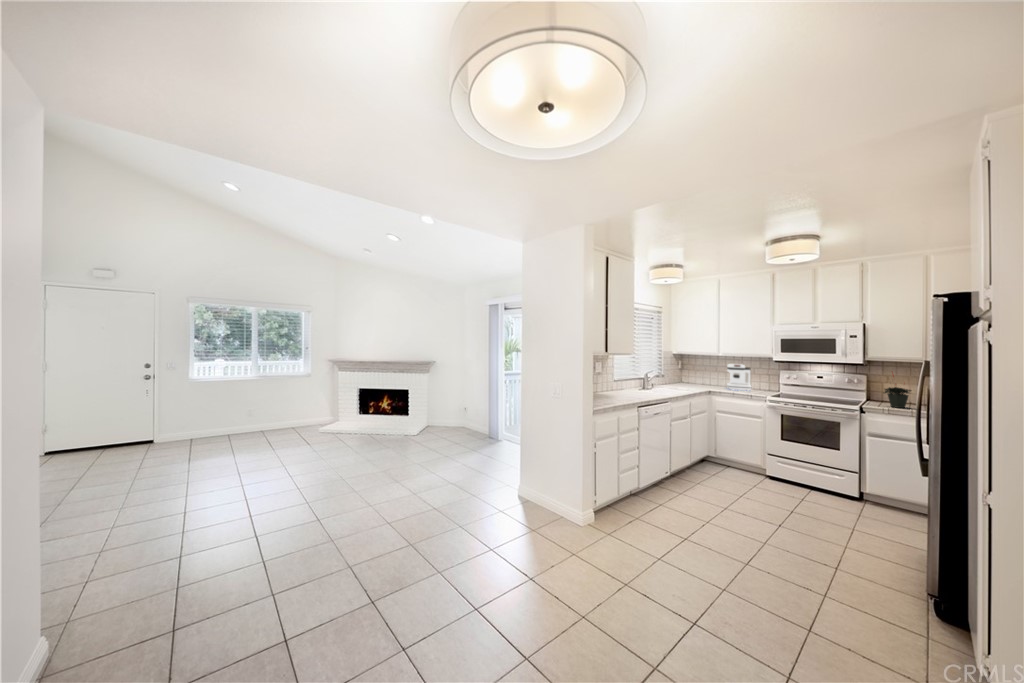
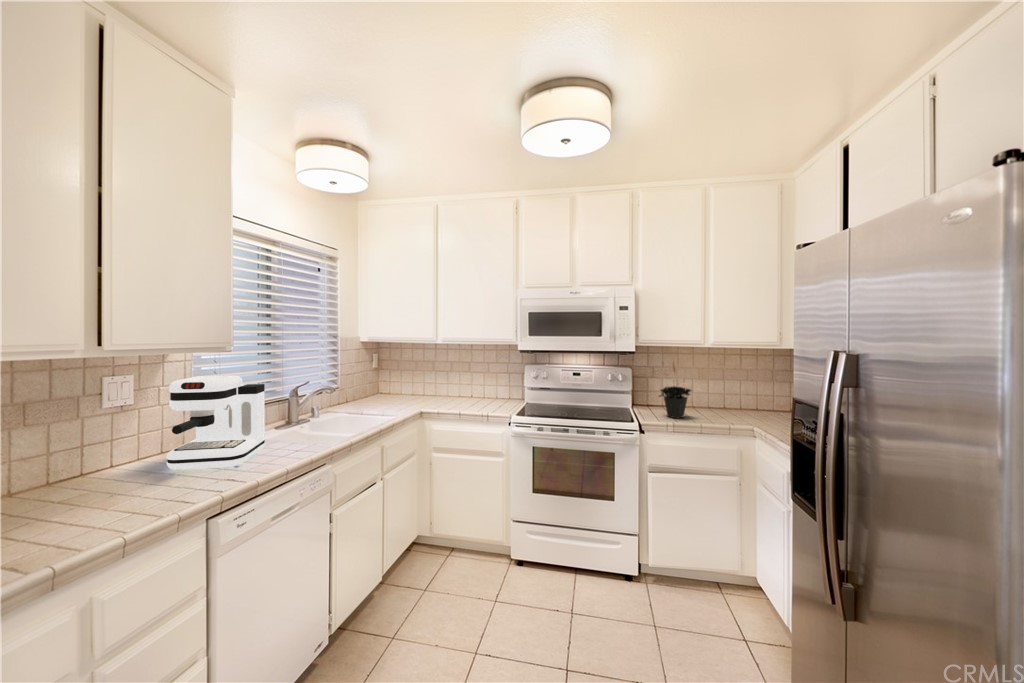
coffee maker: present [727,364,752,391] -> present [167,376,265,470]

